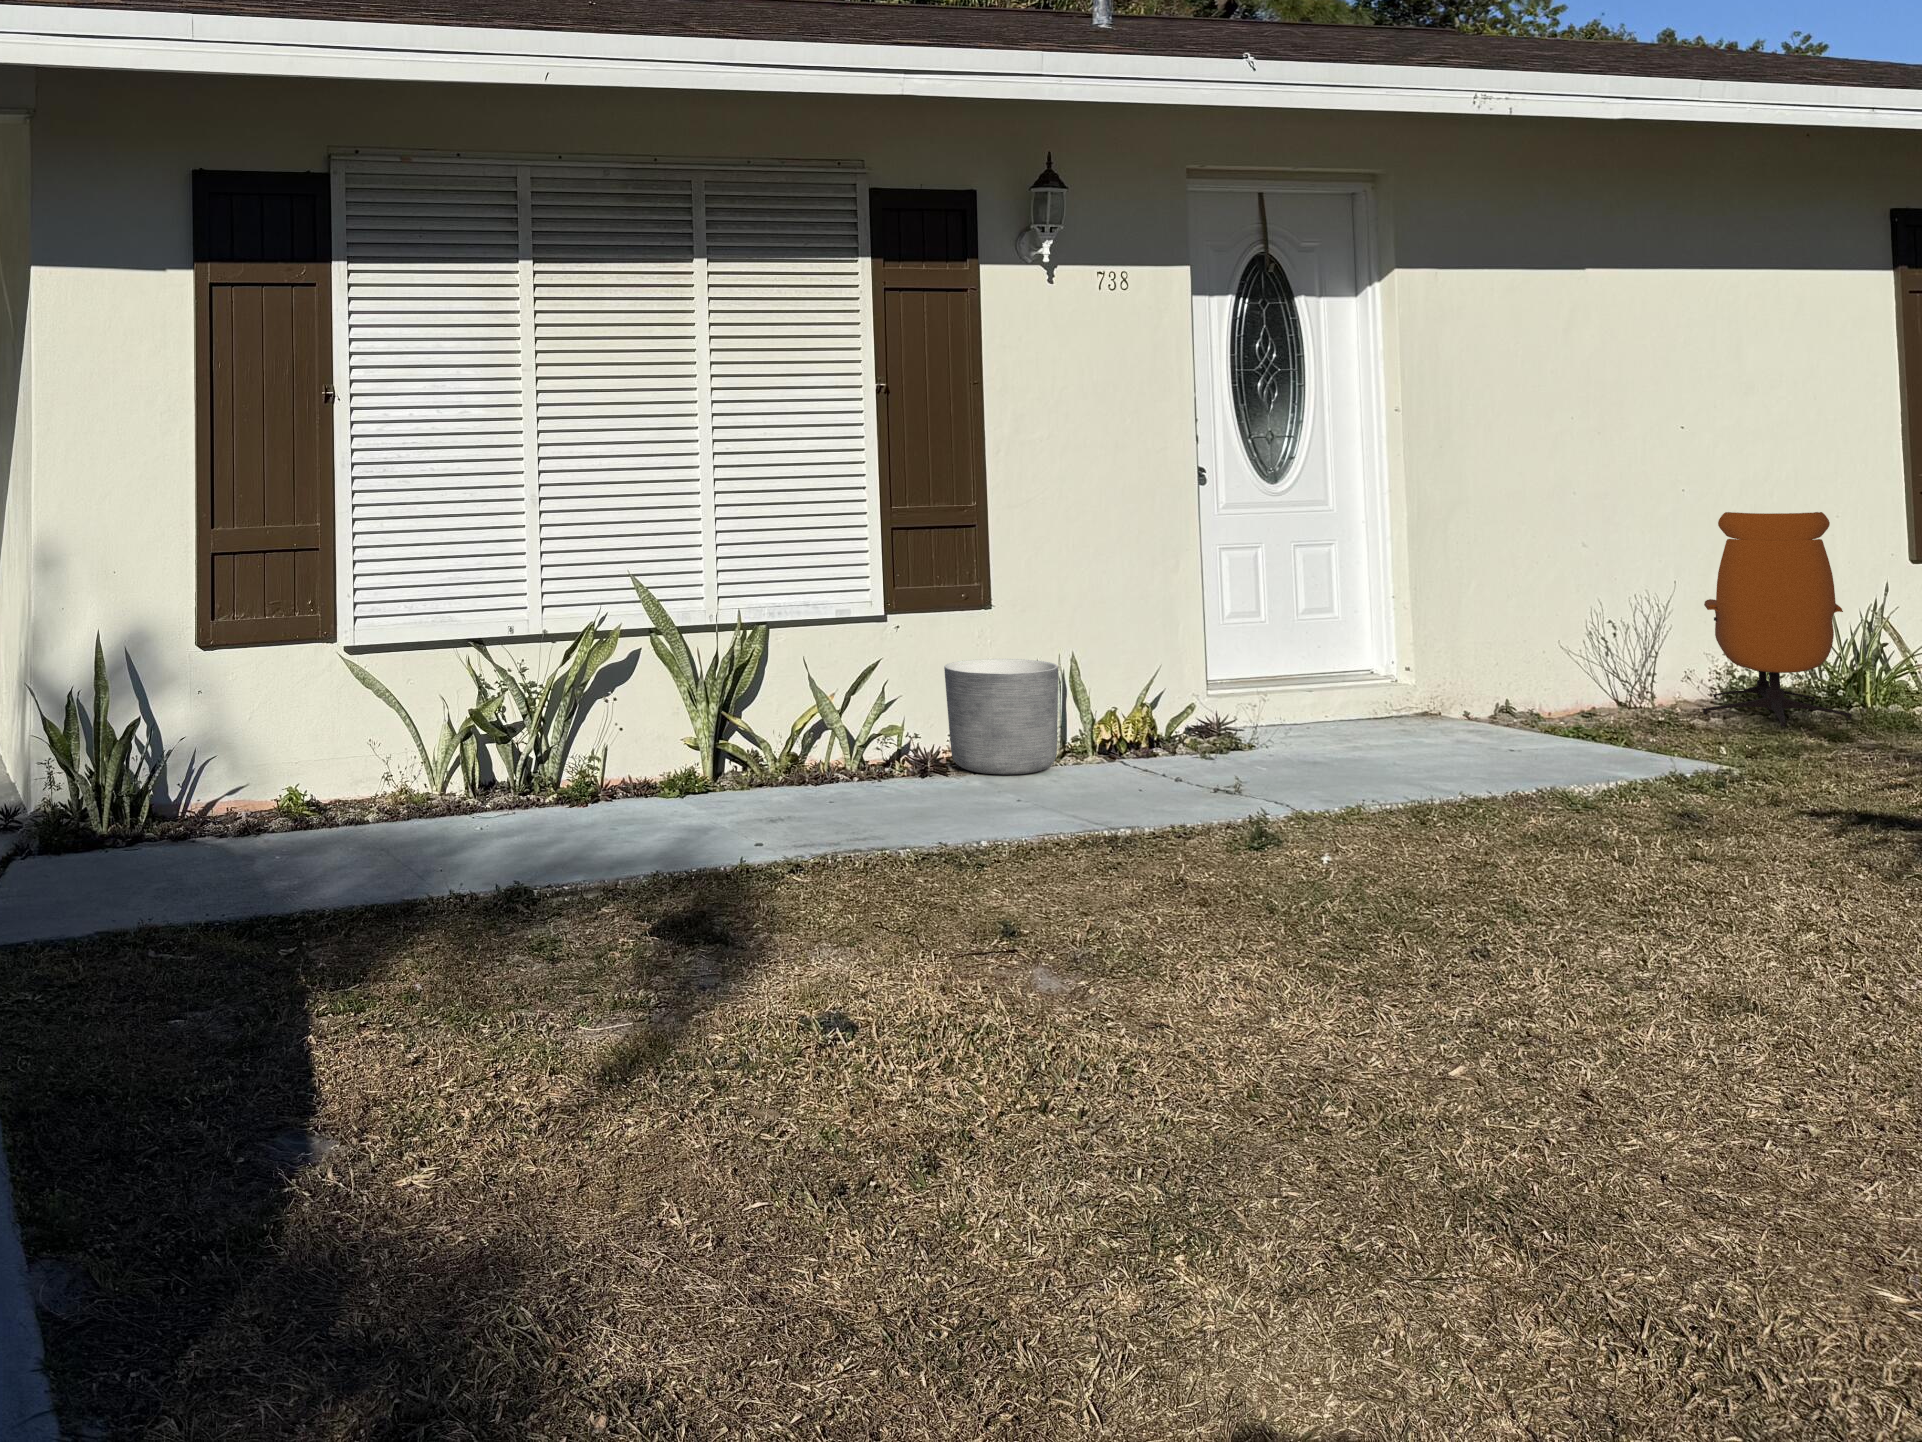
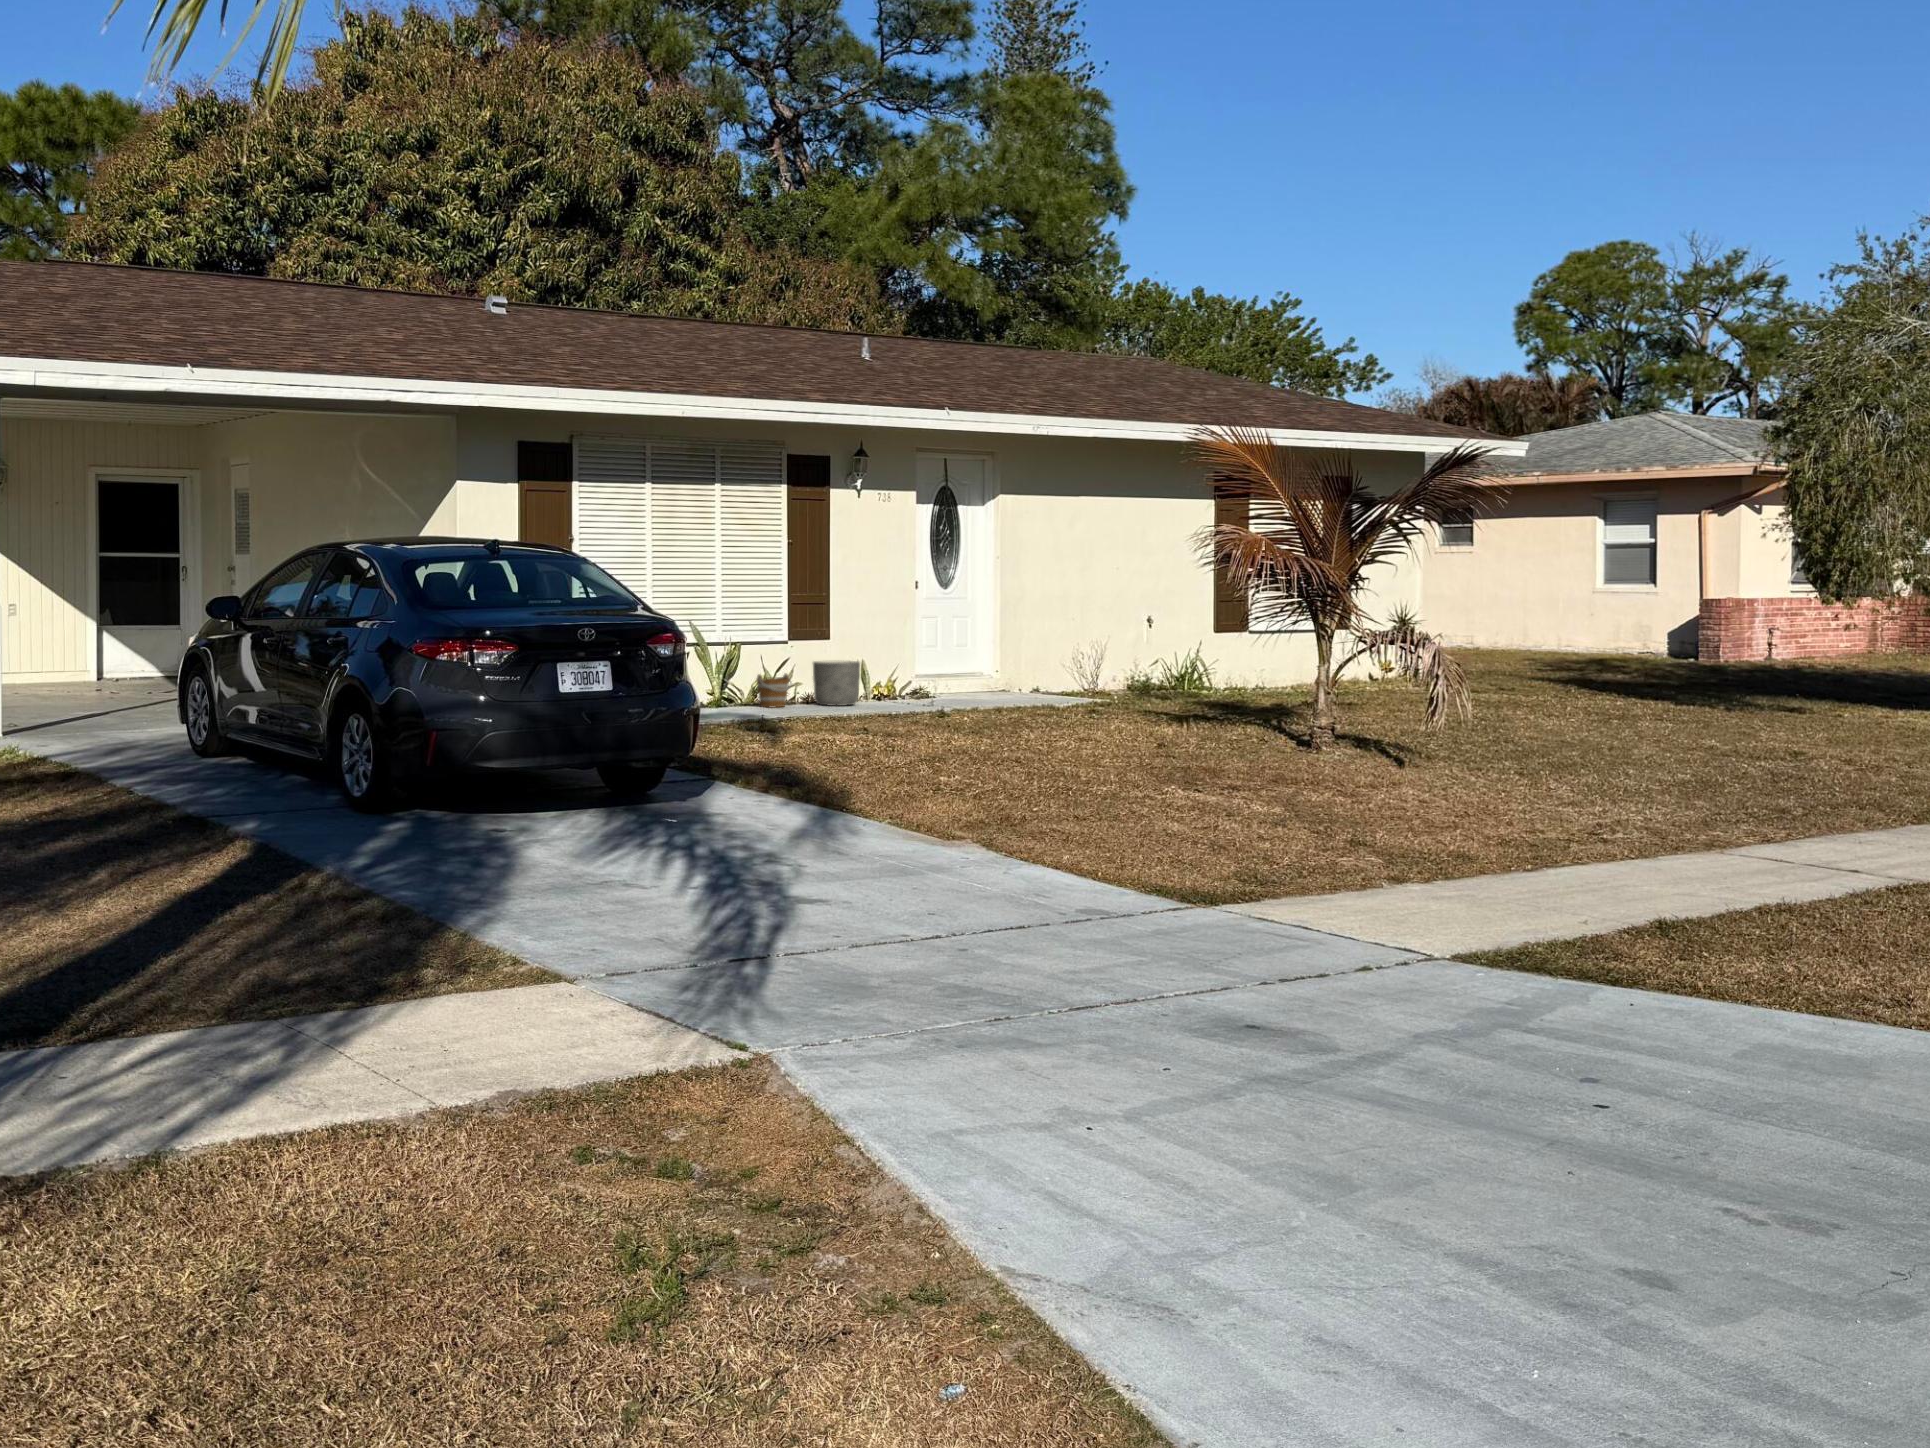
lounge chair: present [1703,512,1852,726] -> none [1119,606,1176,697]
bucket: none [802,697,889,783] -> present [757,674,791,707]

